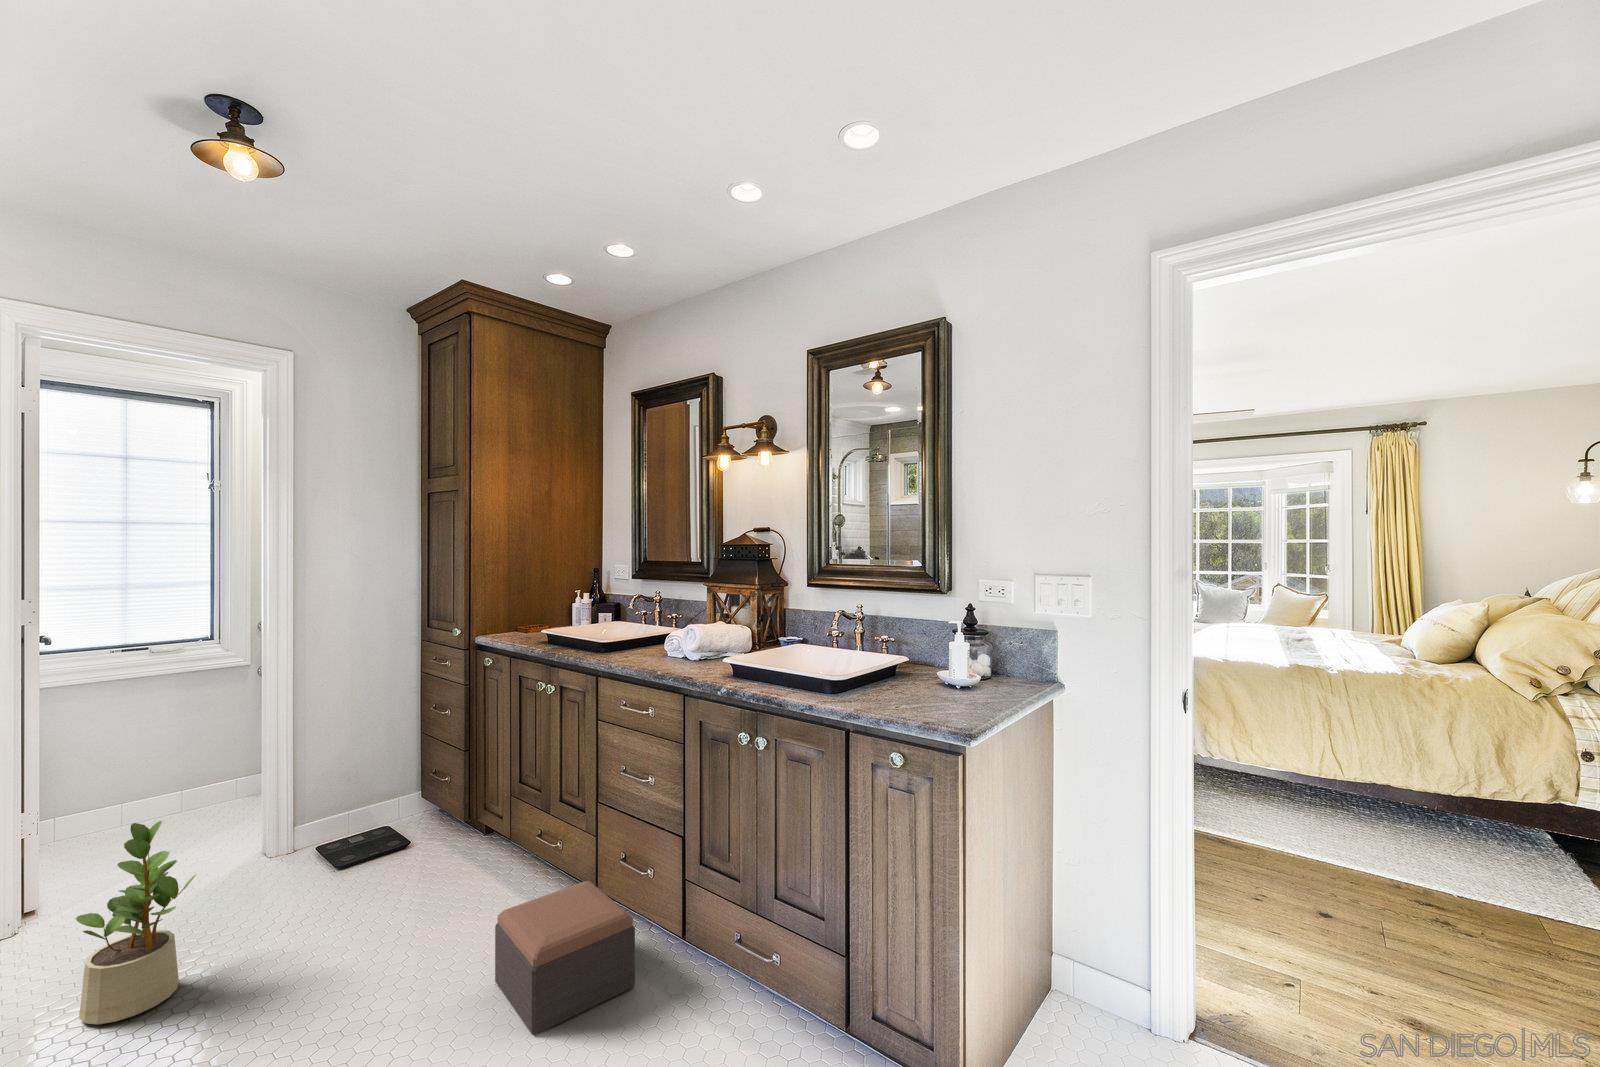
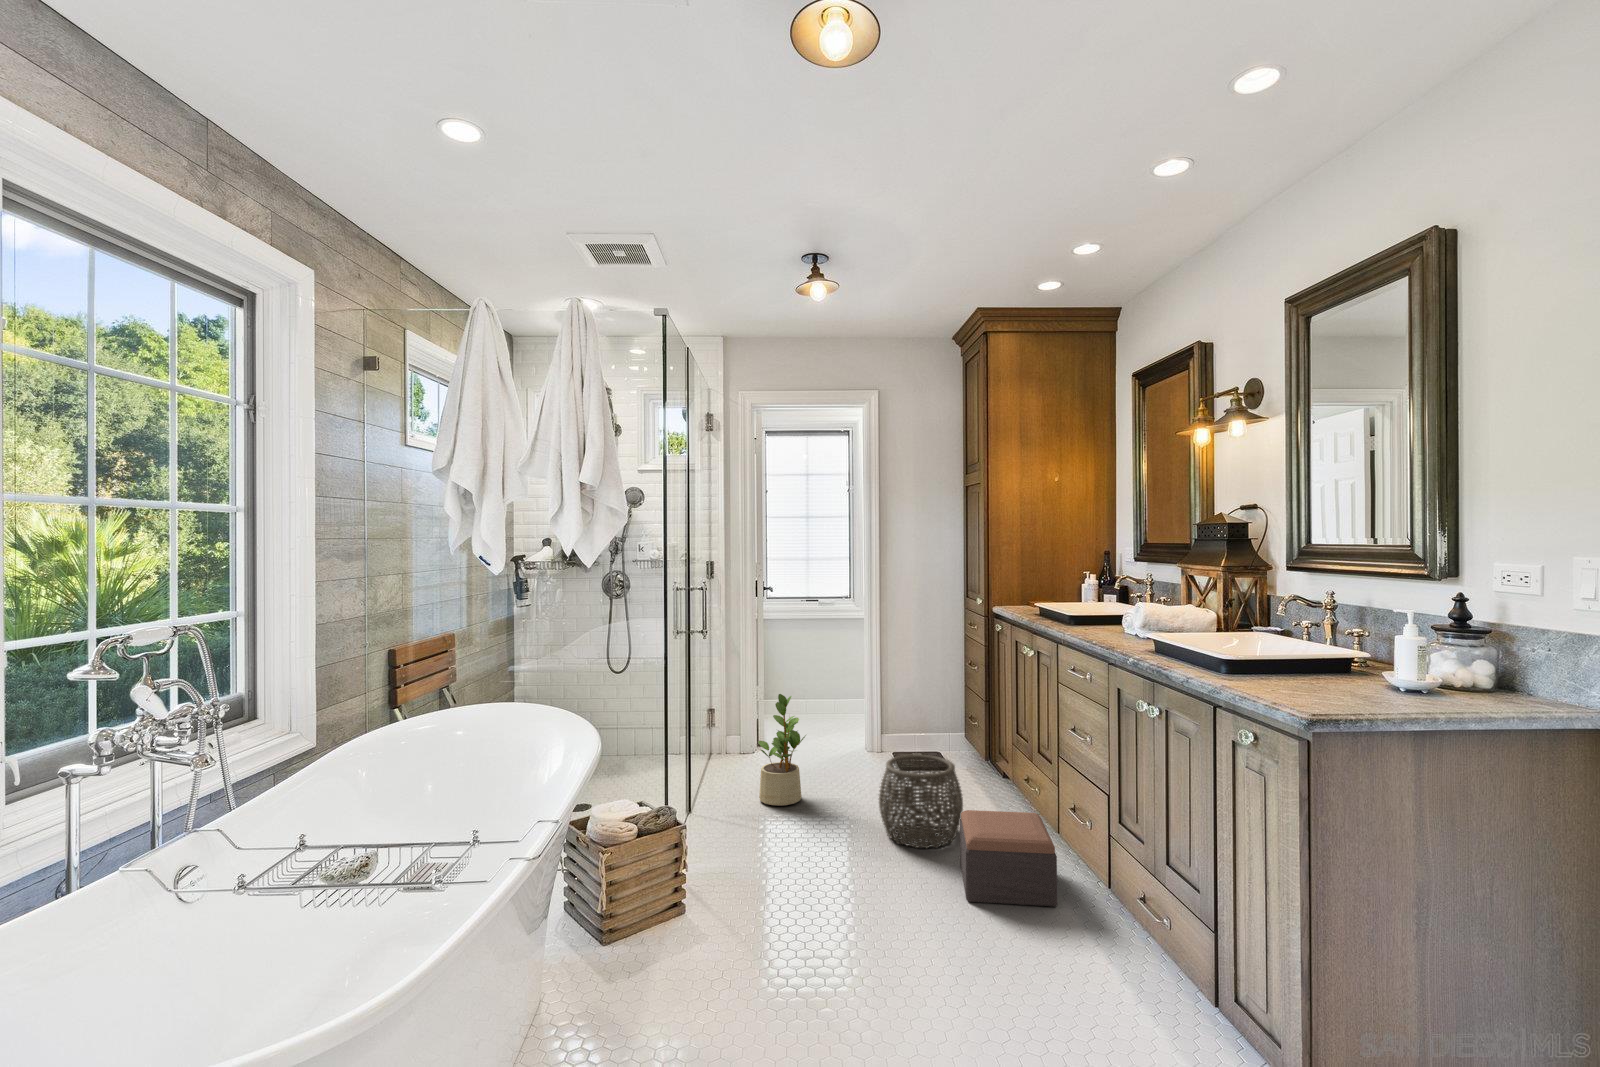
woven basket: none [352,846,483,992] -> present [879,755,963,848]

